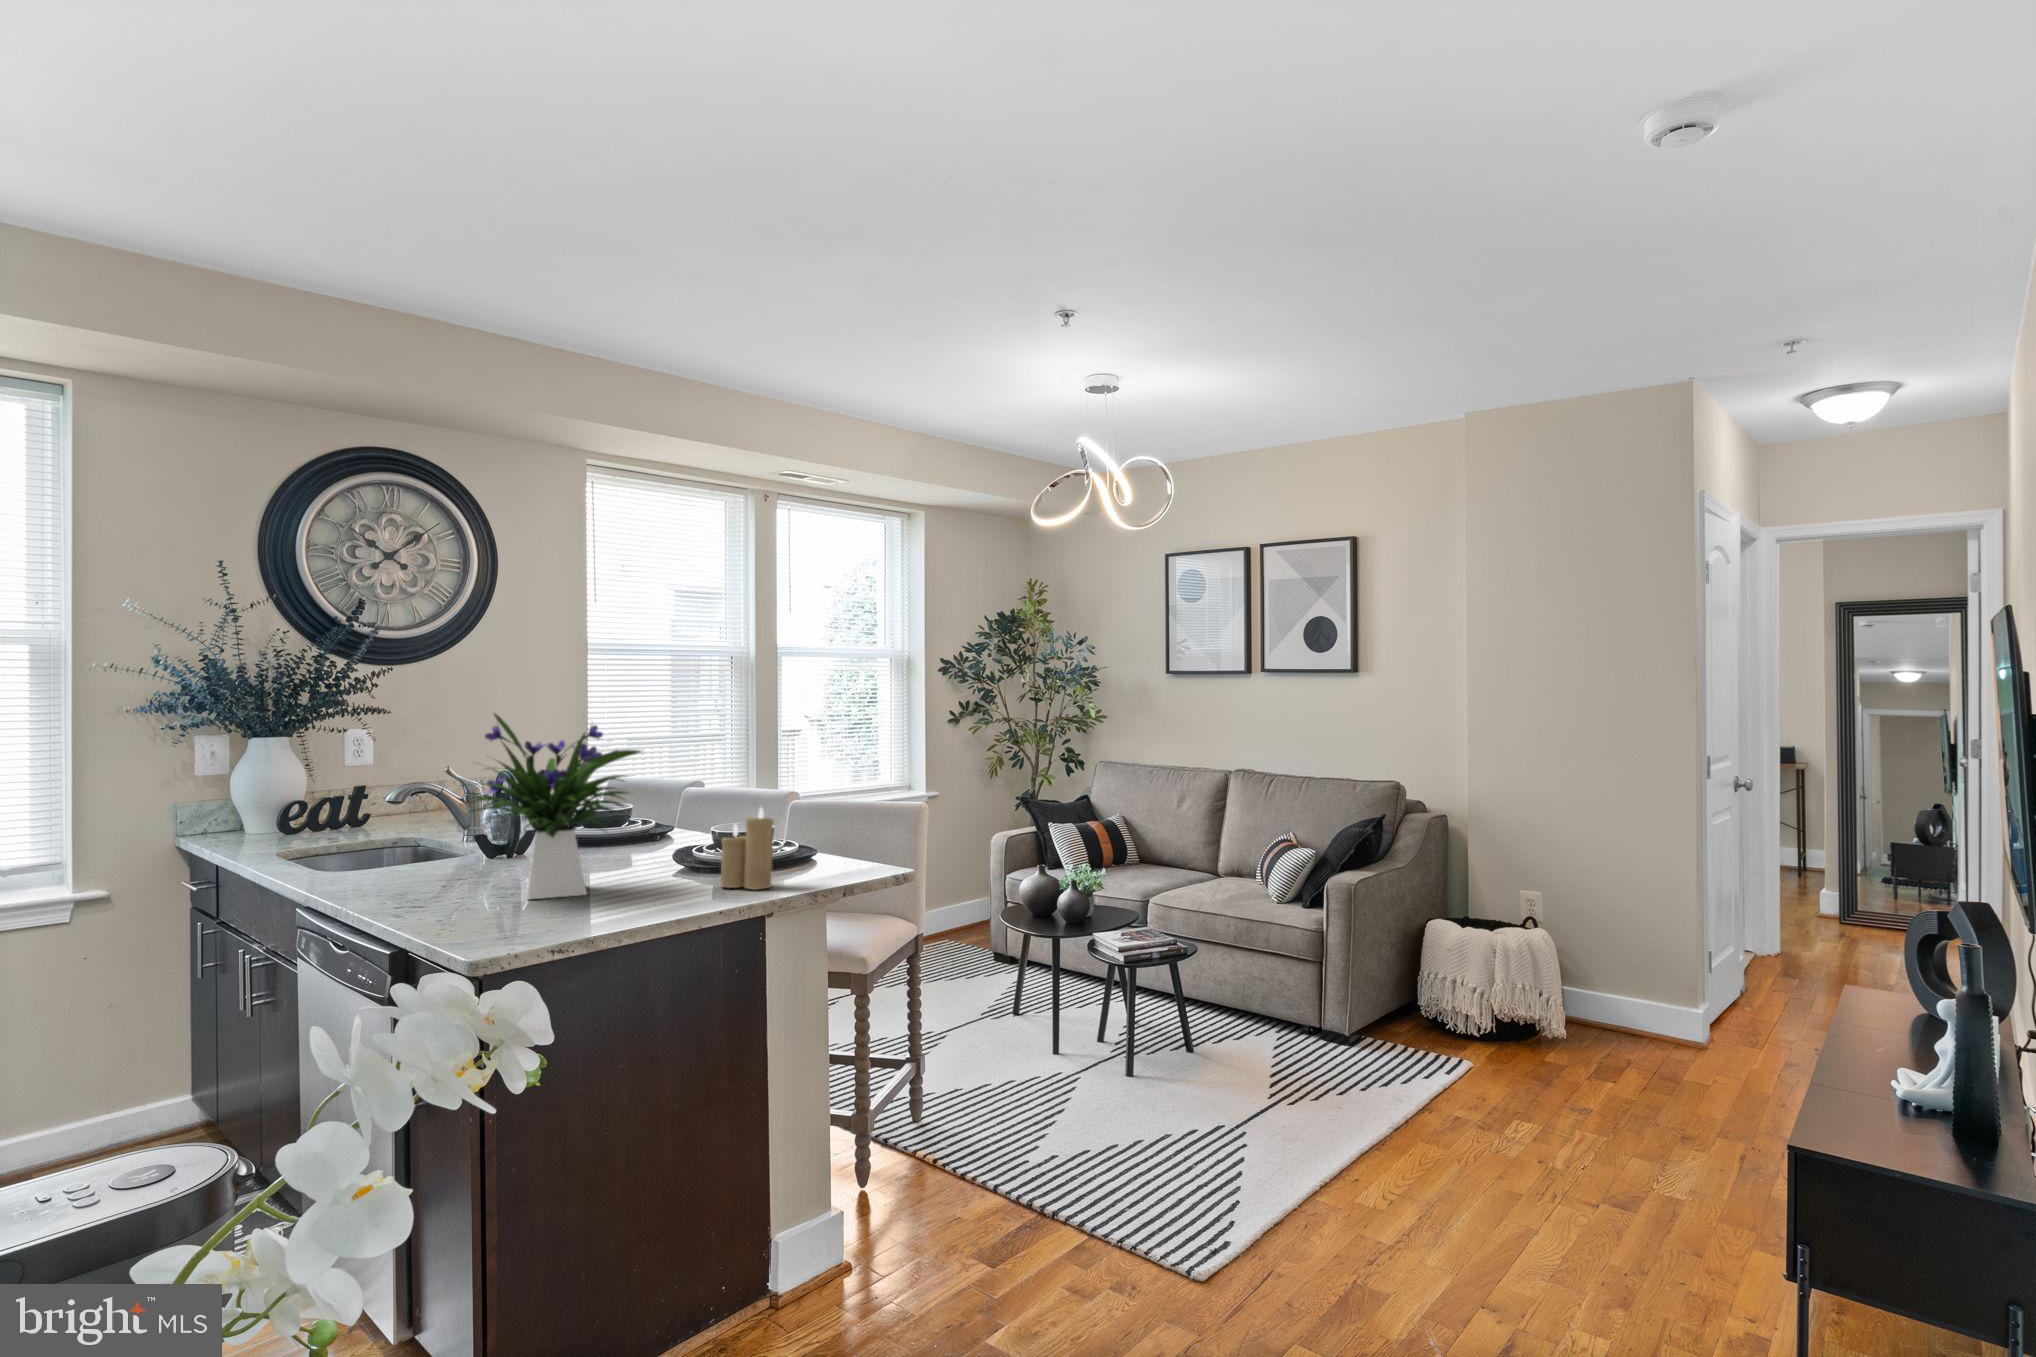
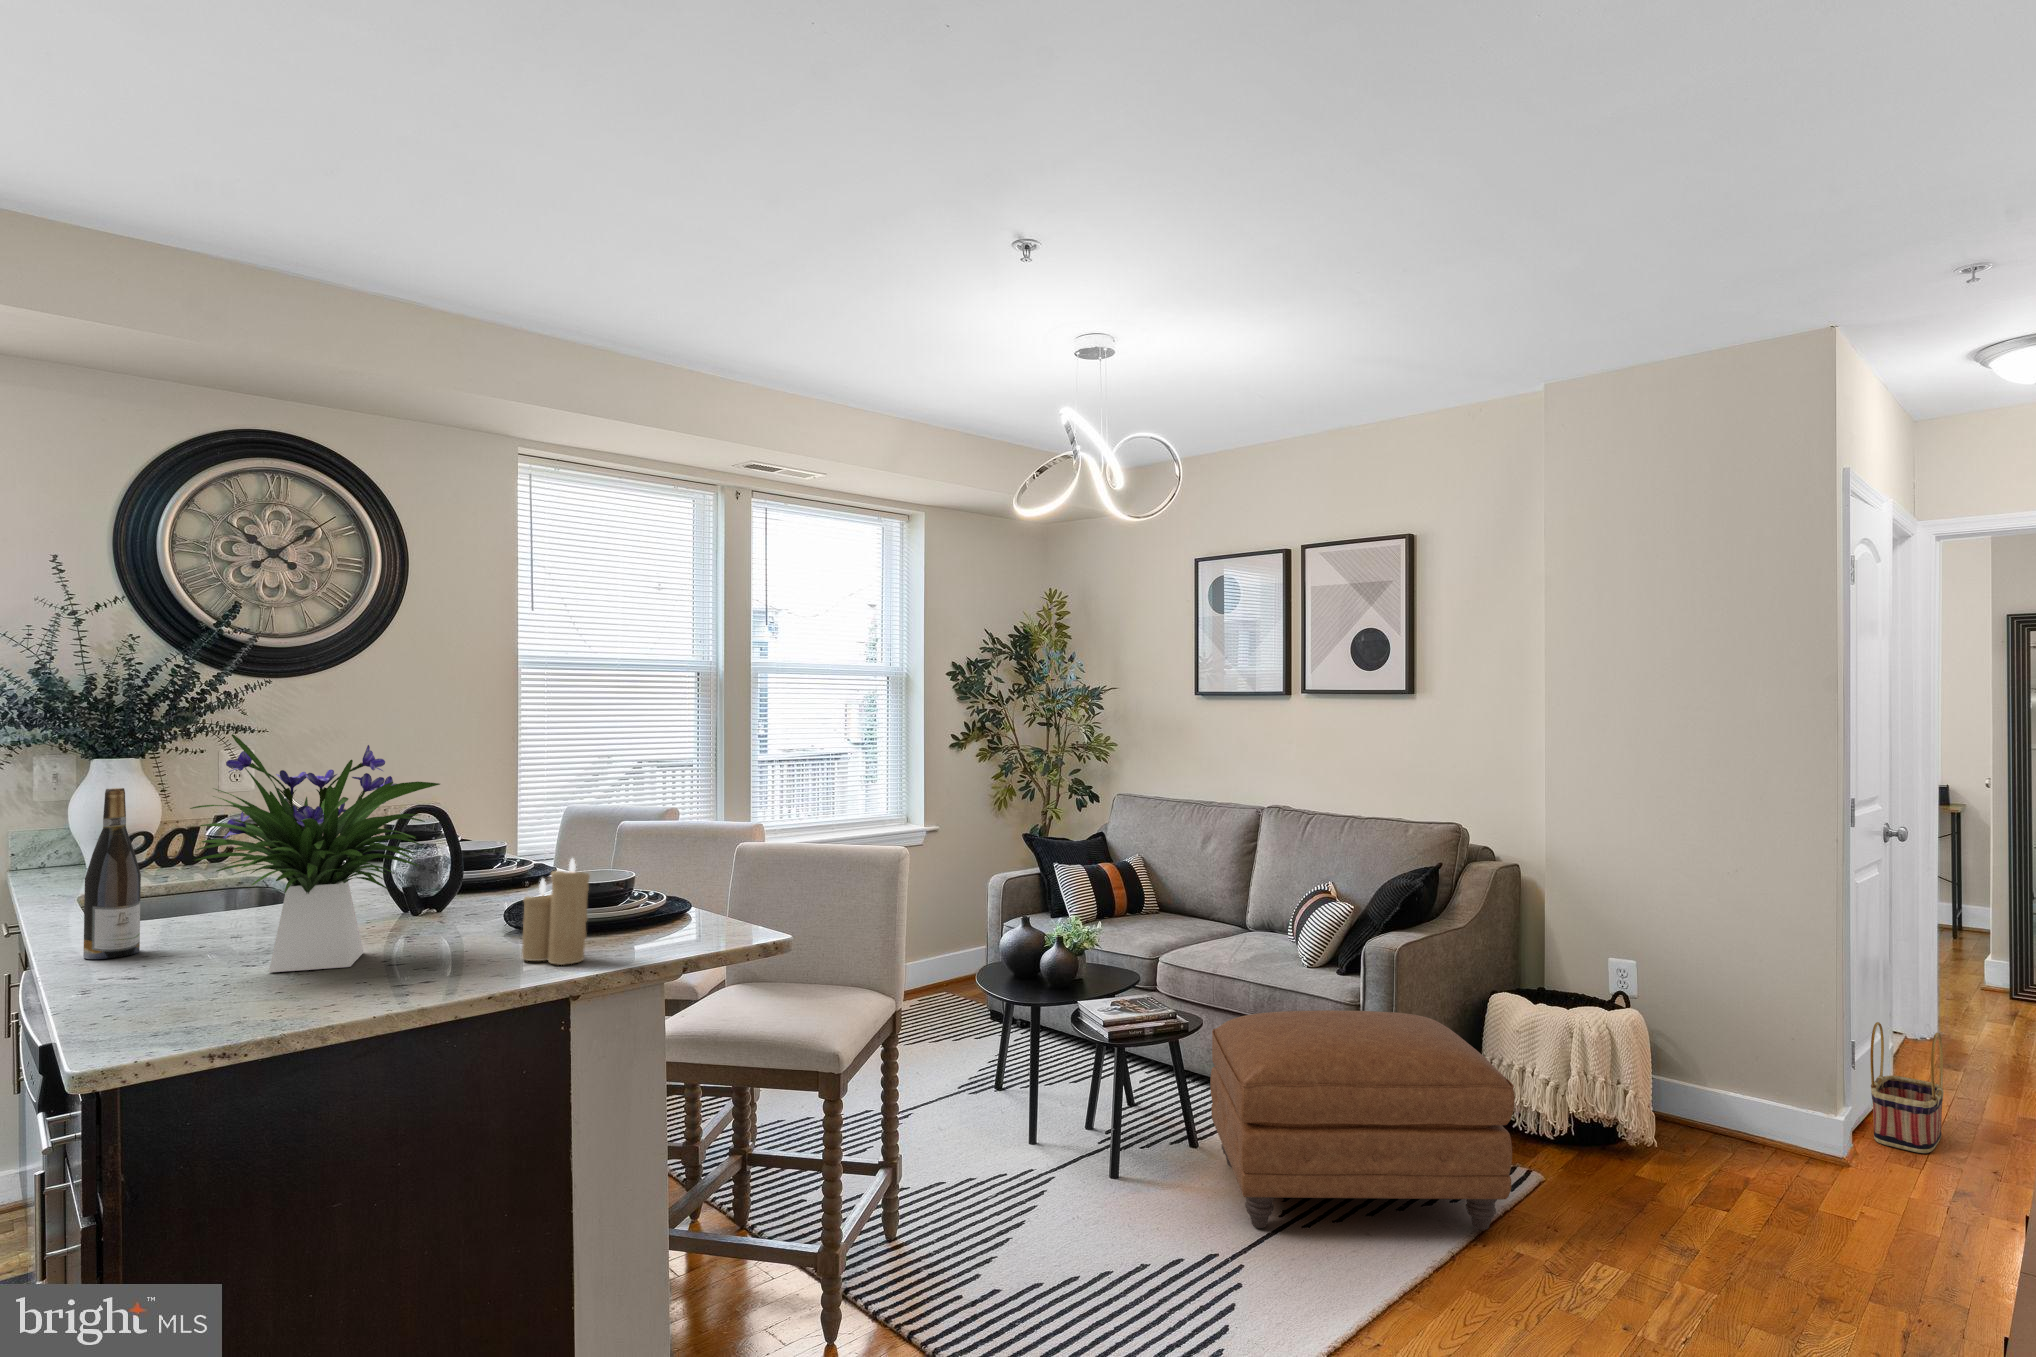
wine bottle: none [354,758,395,895] -> present [83,788,141,959]
ottoman: none [1205,934,1455,1107] -> present [1210,1010,1515,1230]
basket: none [1725,936,1780,1038] -> present [1870,1022,1944,1153]

